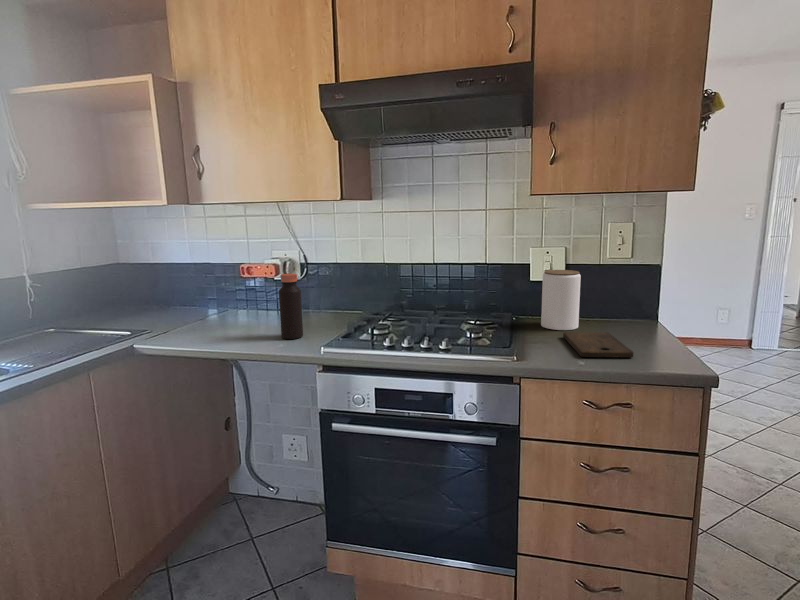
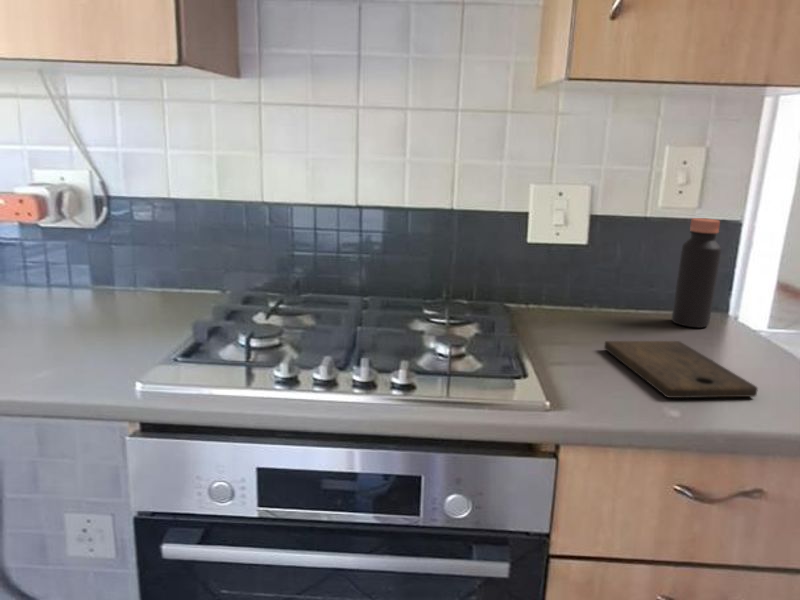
jar: present [541,270,581,330] -> none [551,225,627,334]
bottle: present [279,273,303,339] -> present [672,218,721,328]

